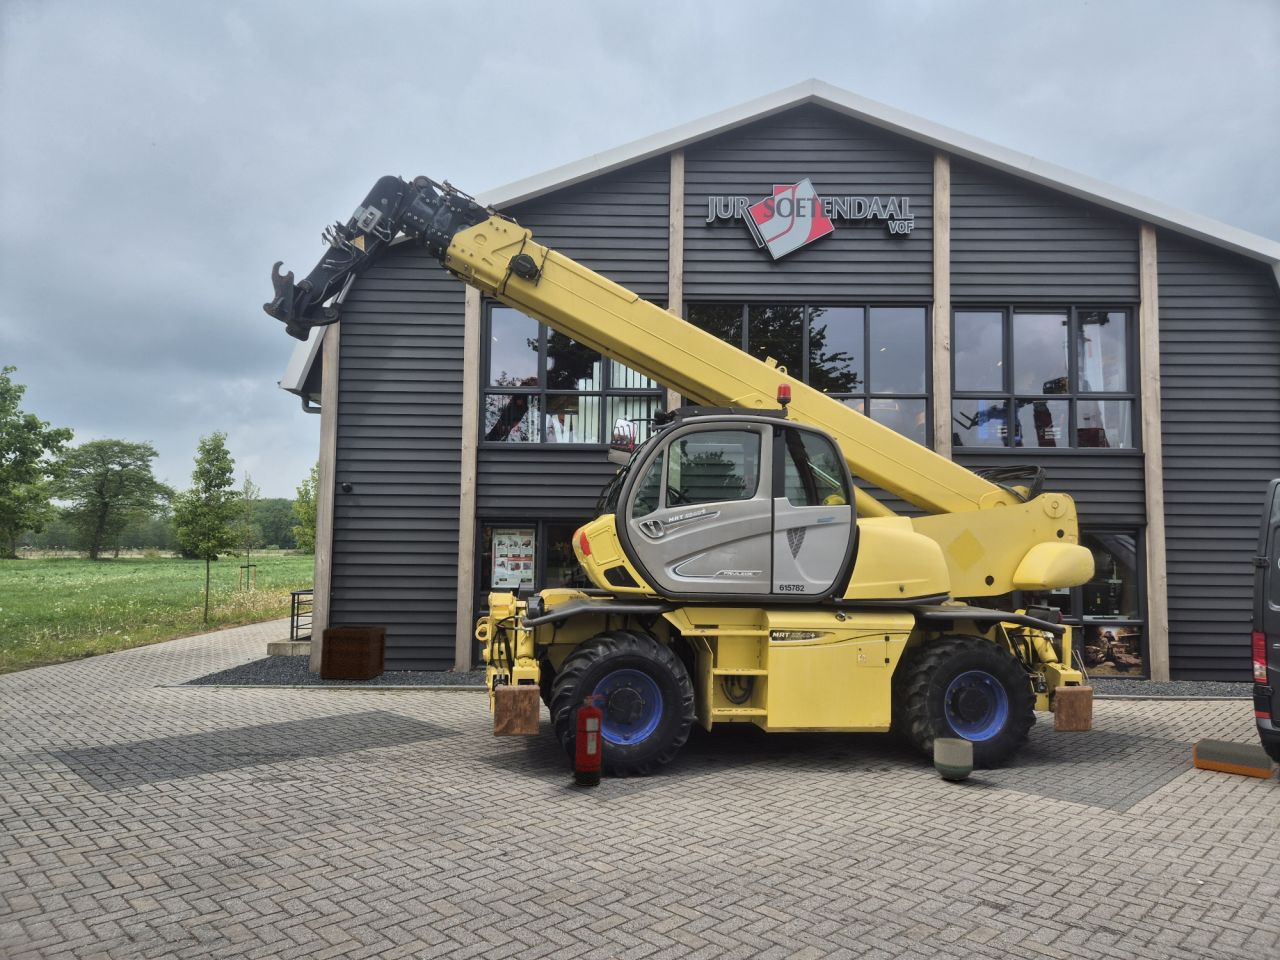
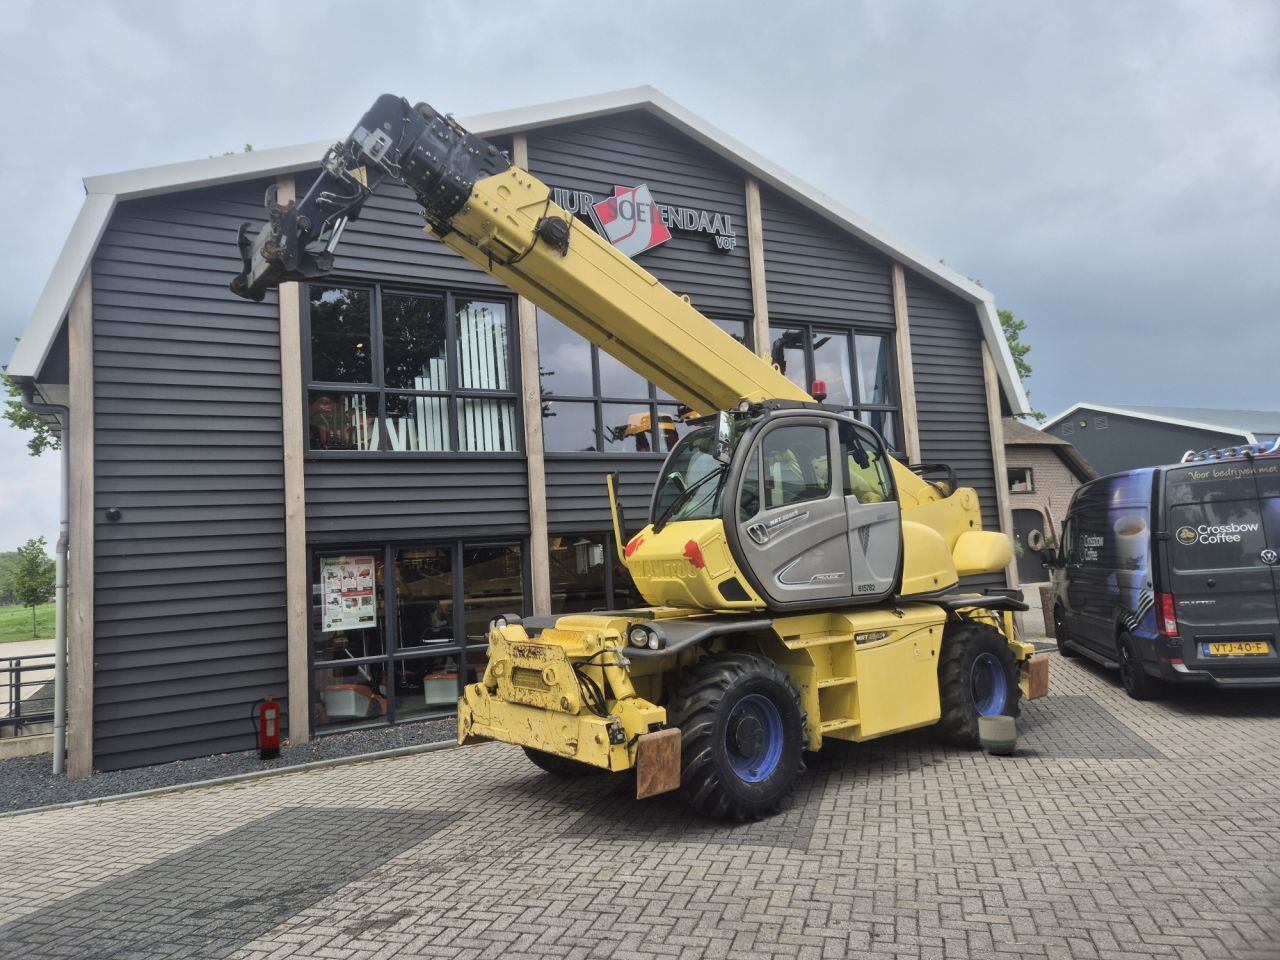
wooden crate: present [320,625,386,680] -> none [90,703,174,794]
fire extinguisher: present [566,695,602,786] -> present [251,693,281,759]
storage box: present [1193,738,1275,779] -> none [1074,683,1145,708]

